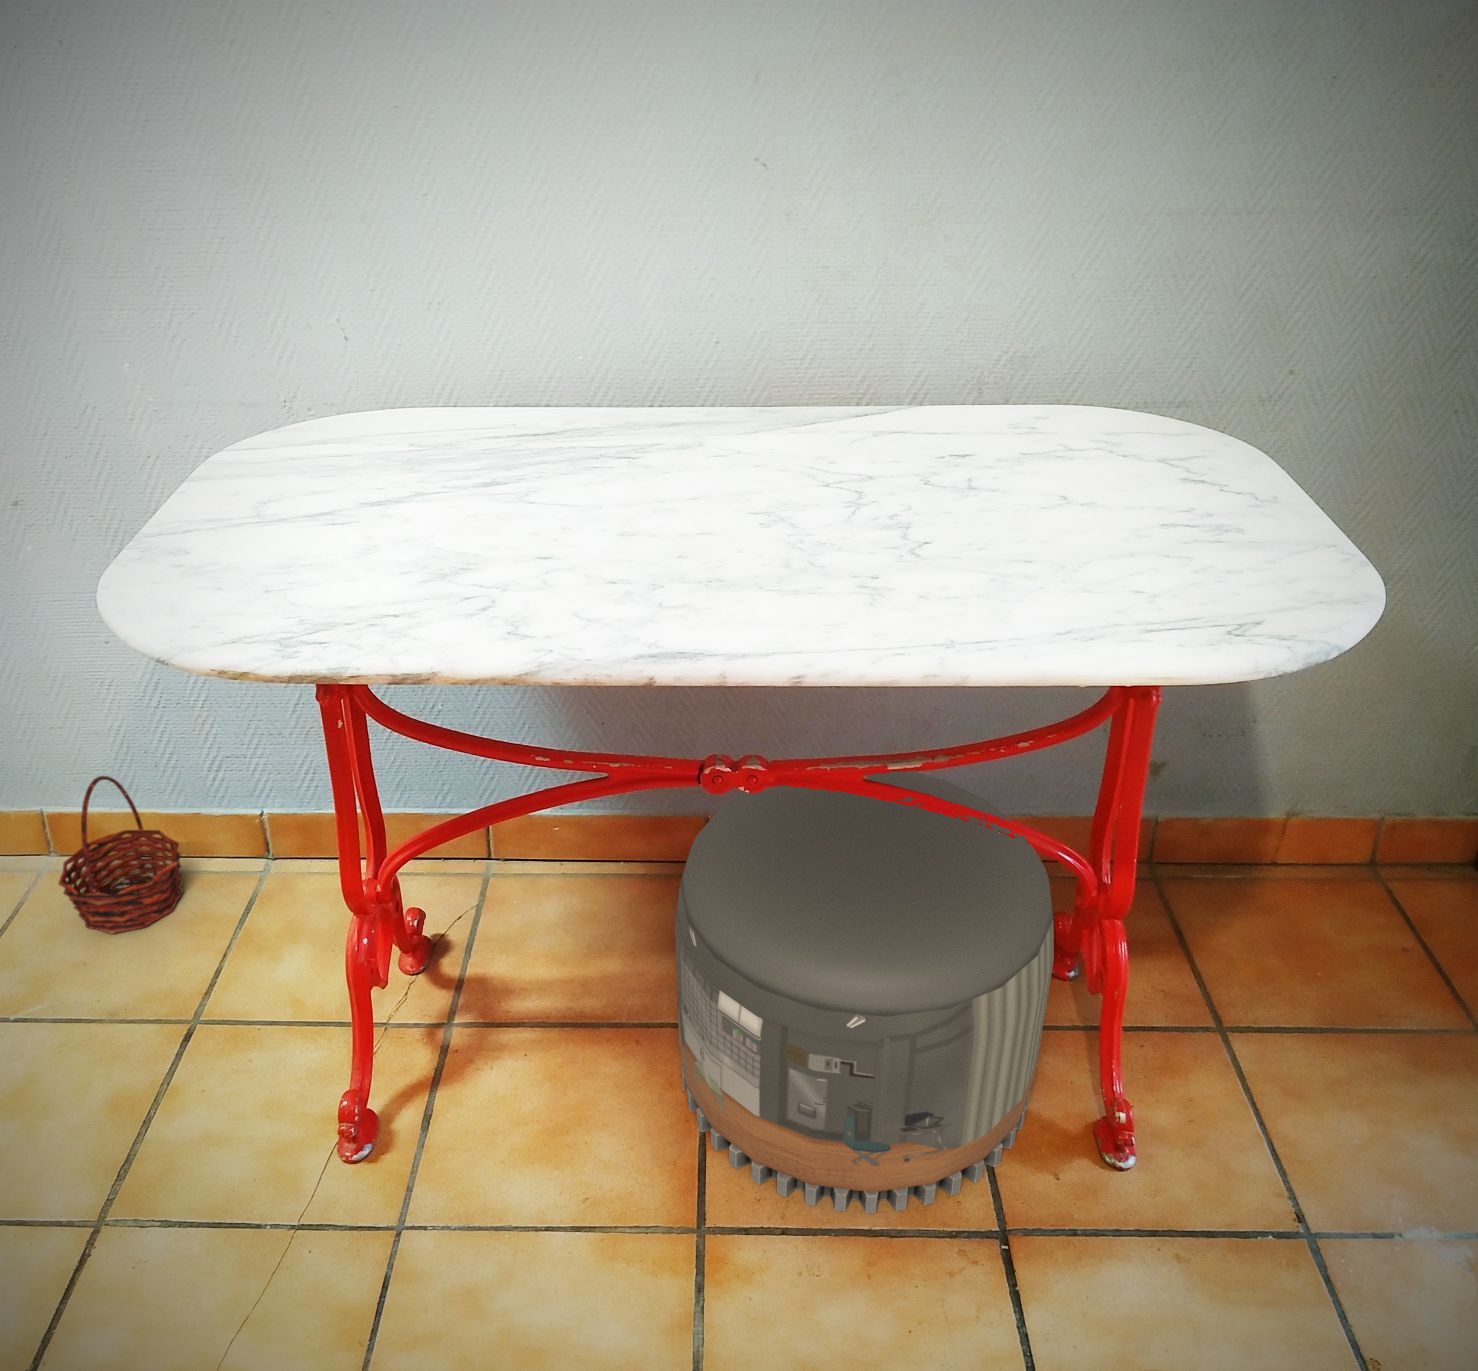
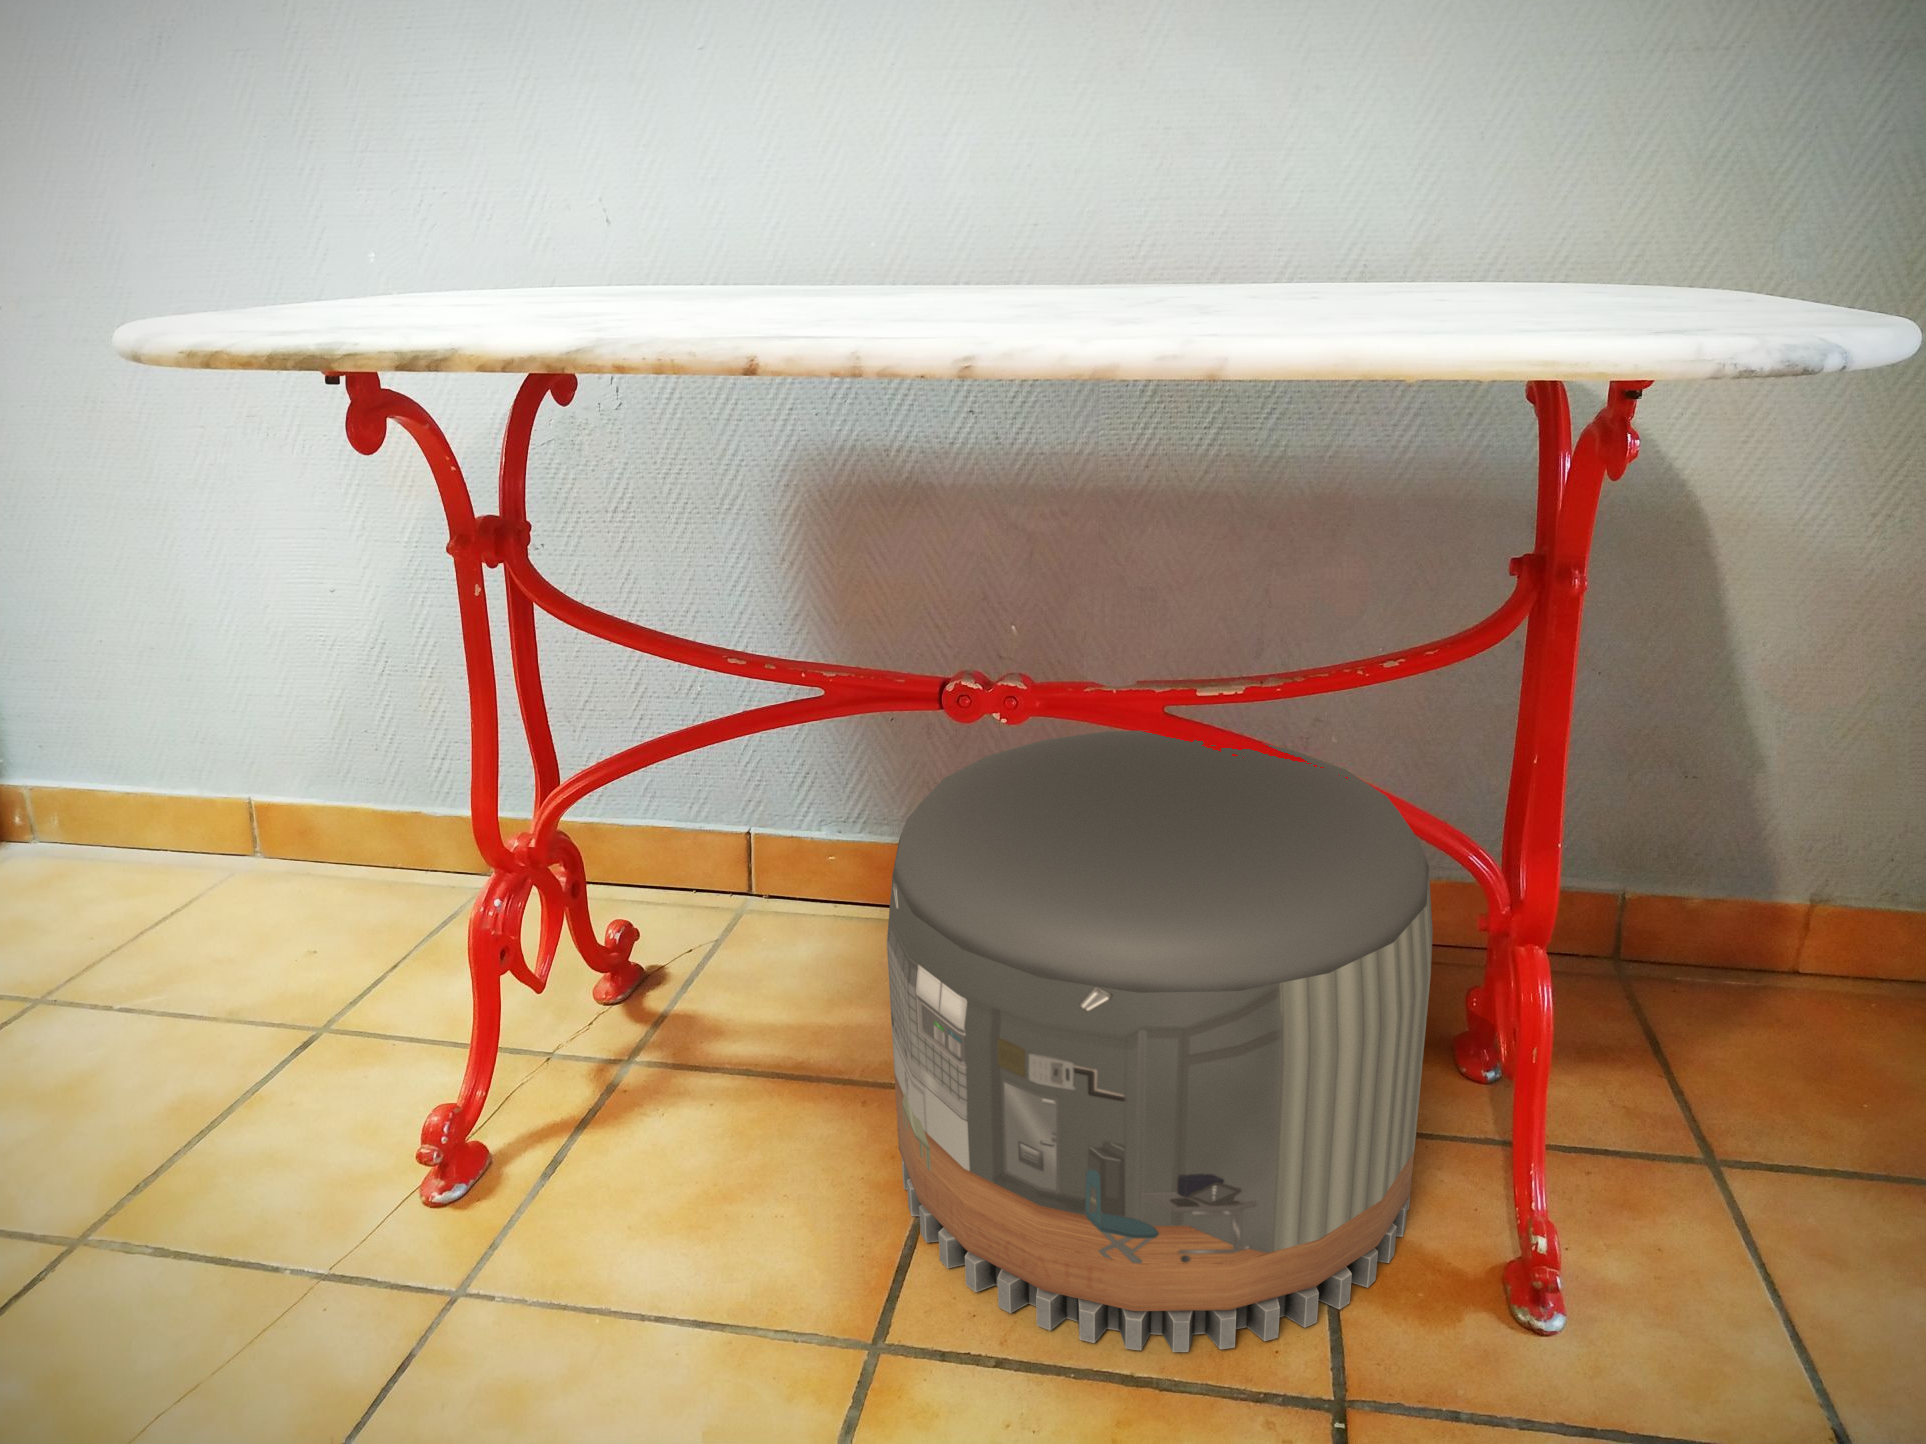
basket: present [59,776,183,934] -> none [232,744,383,937]

